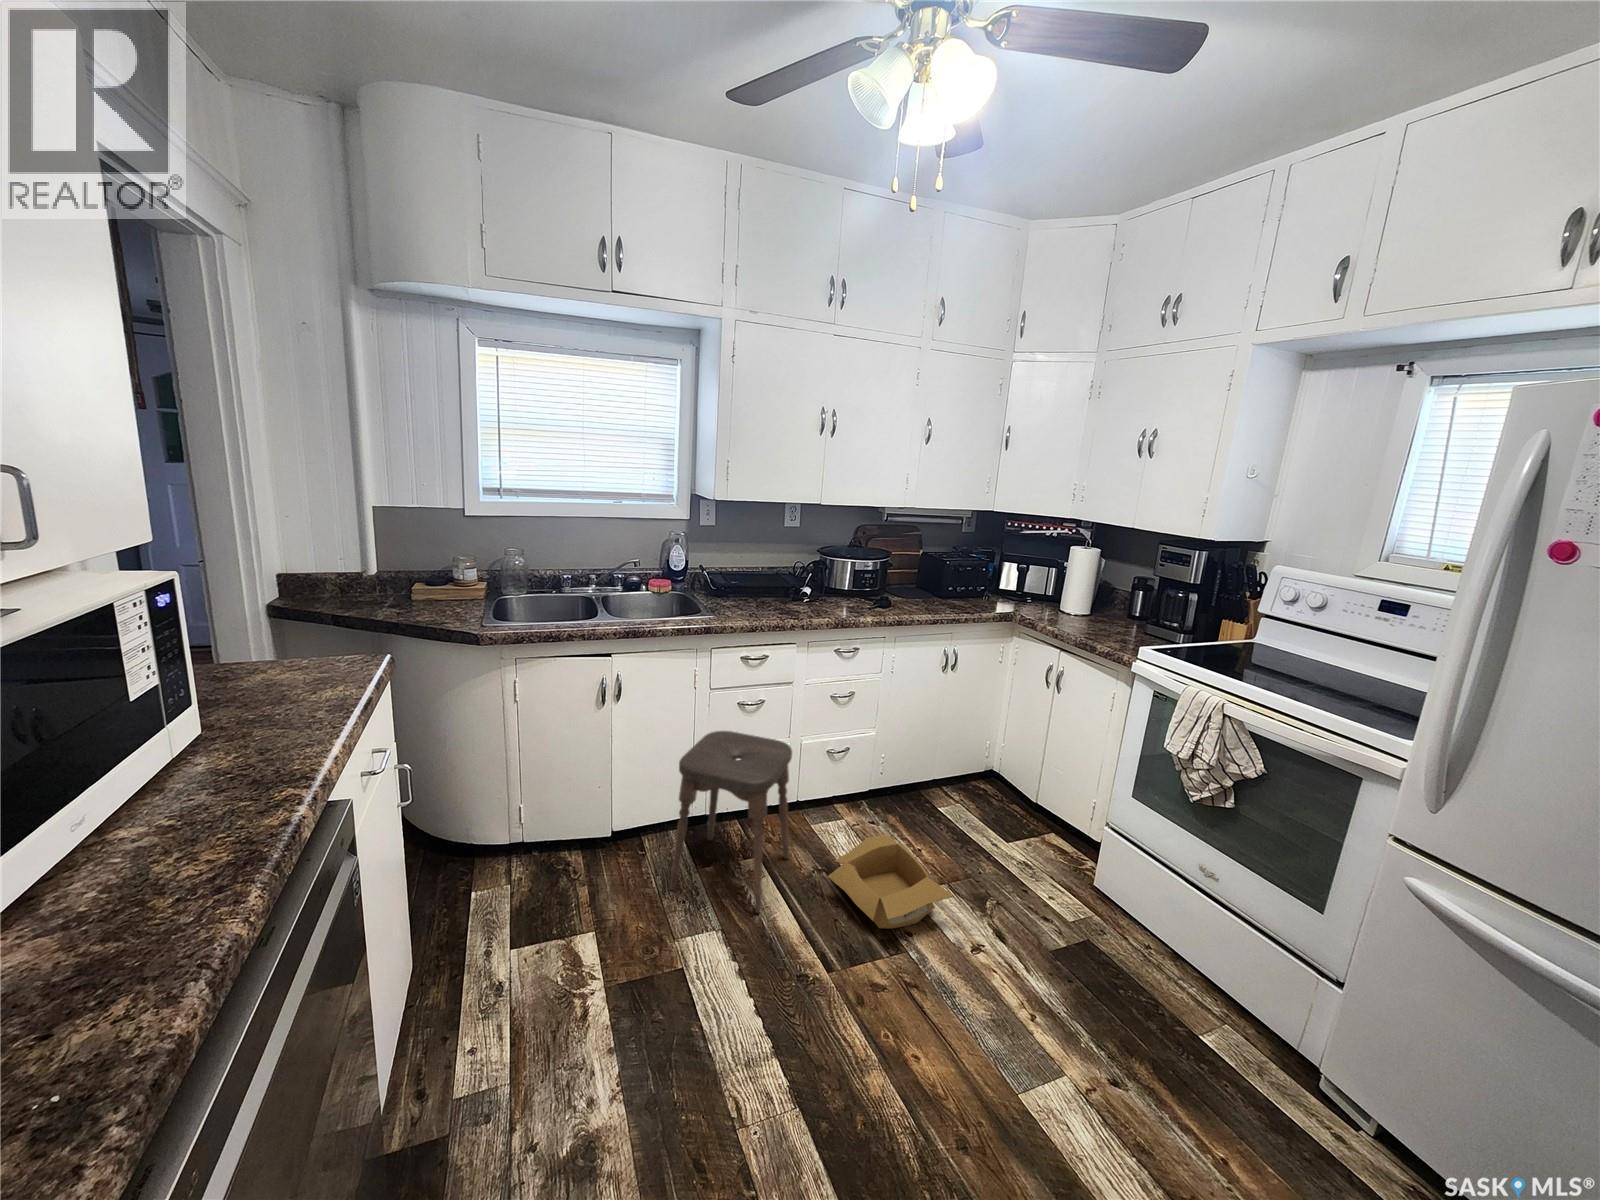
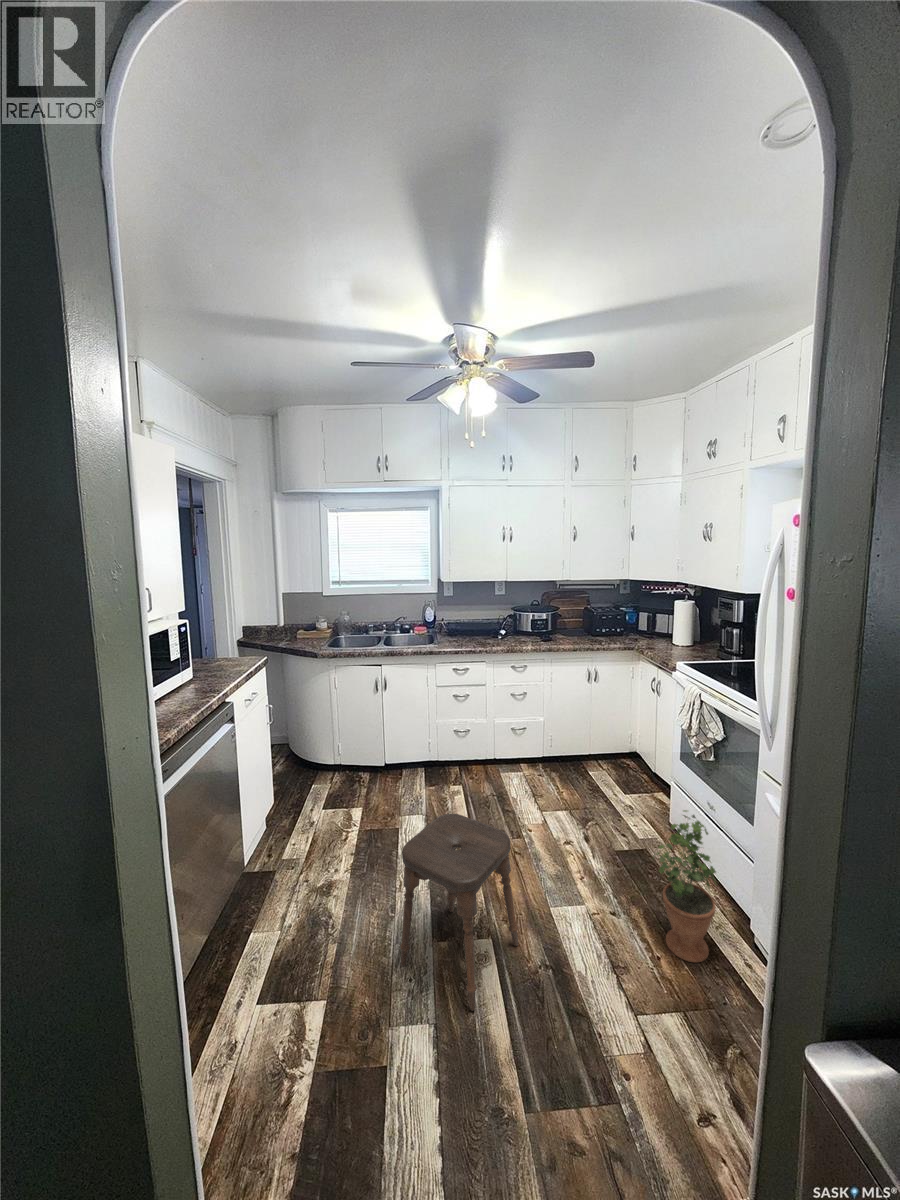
potted plant: none [919,712,975,849] -> present [653,810,716,962]
cardboard box: present [828,835,953,928] -> none [545,941,679,1064]

